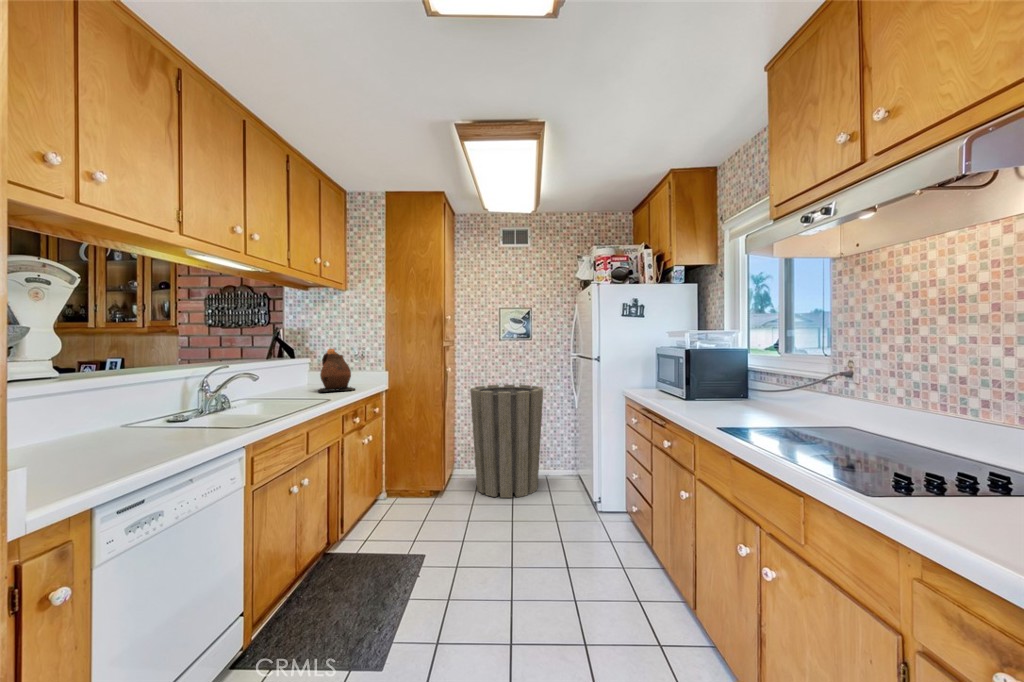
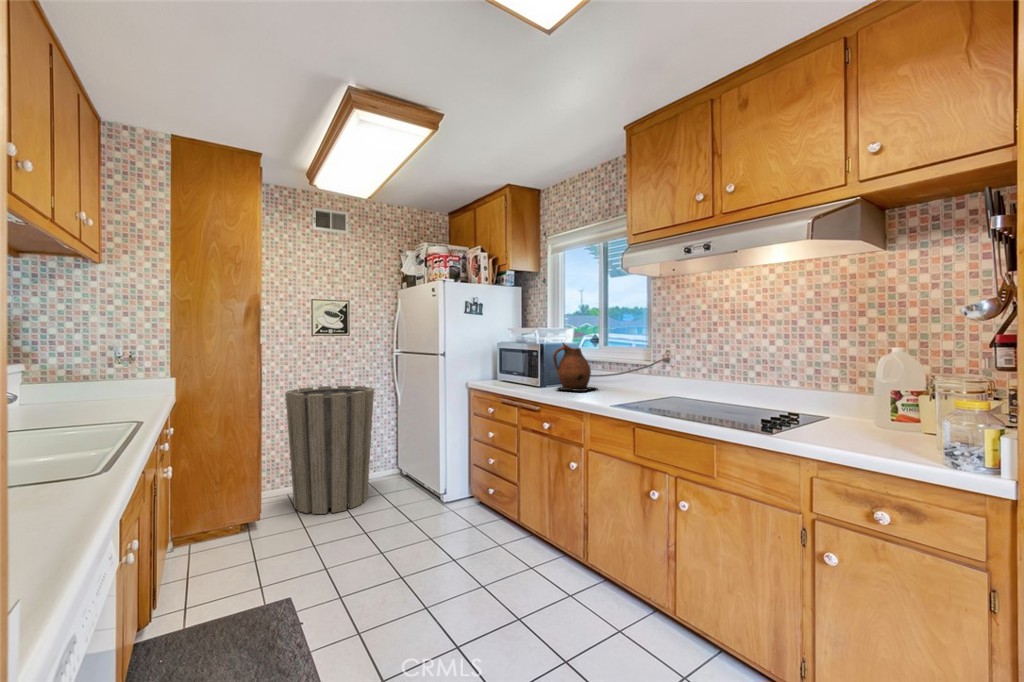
ceramic pitcher: present [319,349,355,391] -> present [553,343,595,391]

